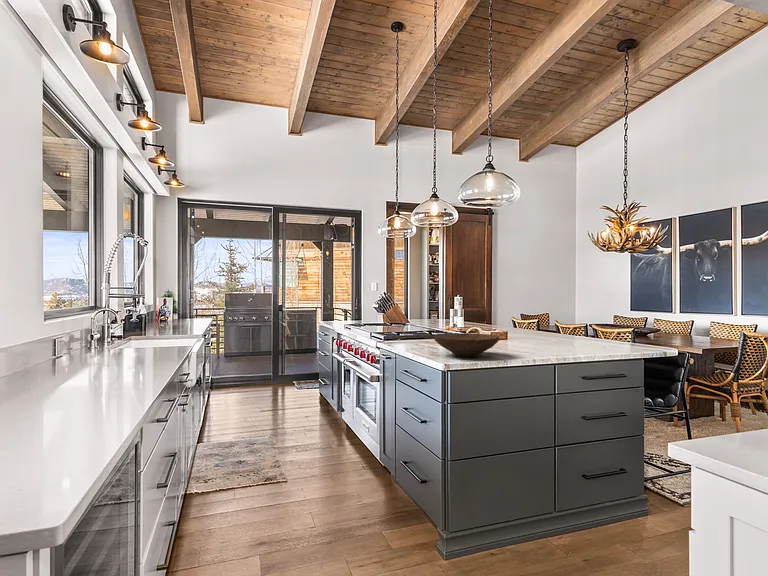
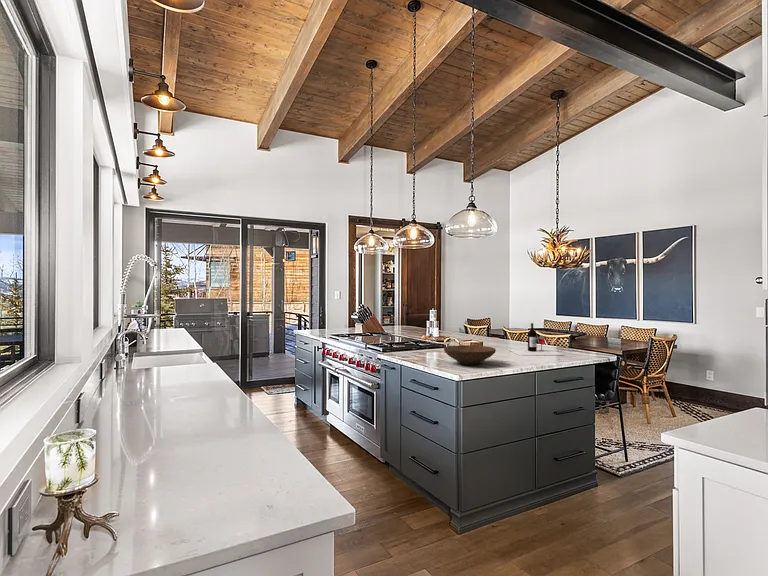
wine bottle: none [534,309,603,348] -> present [508,323,563,355]

